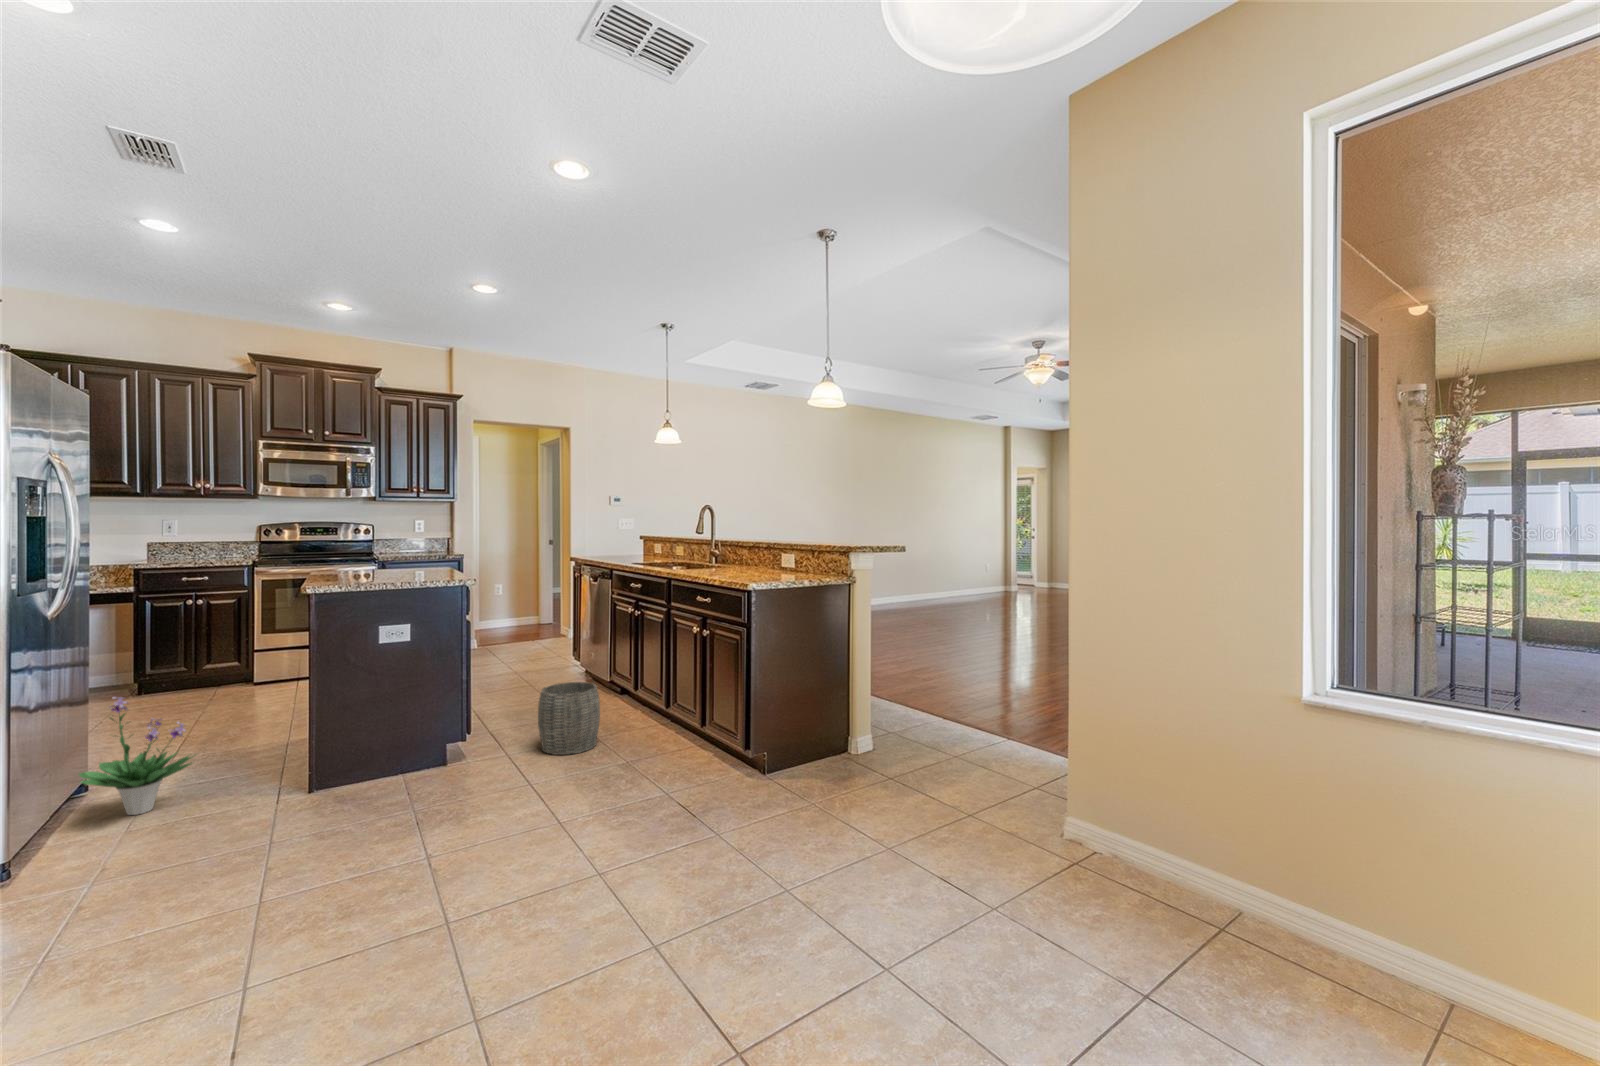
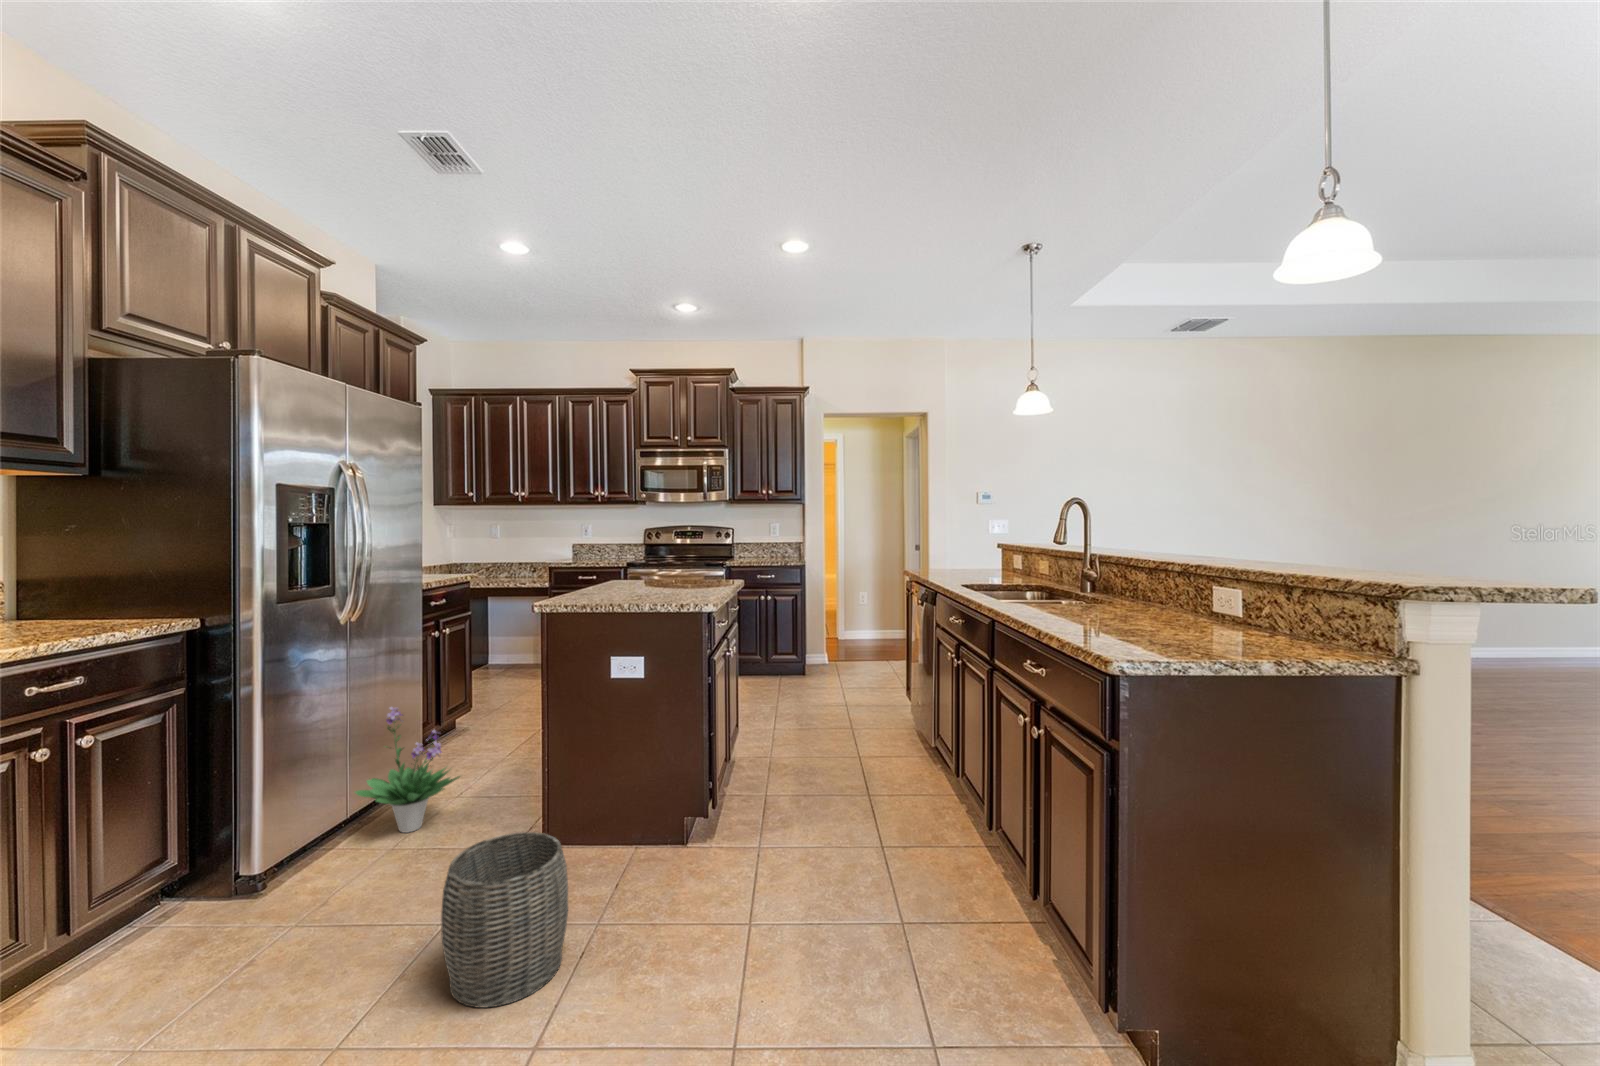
woven basket: present [538,682,600,755] -> present [441,832,568,1007]

